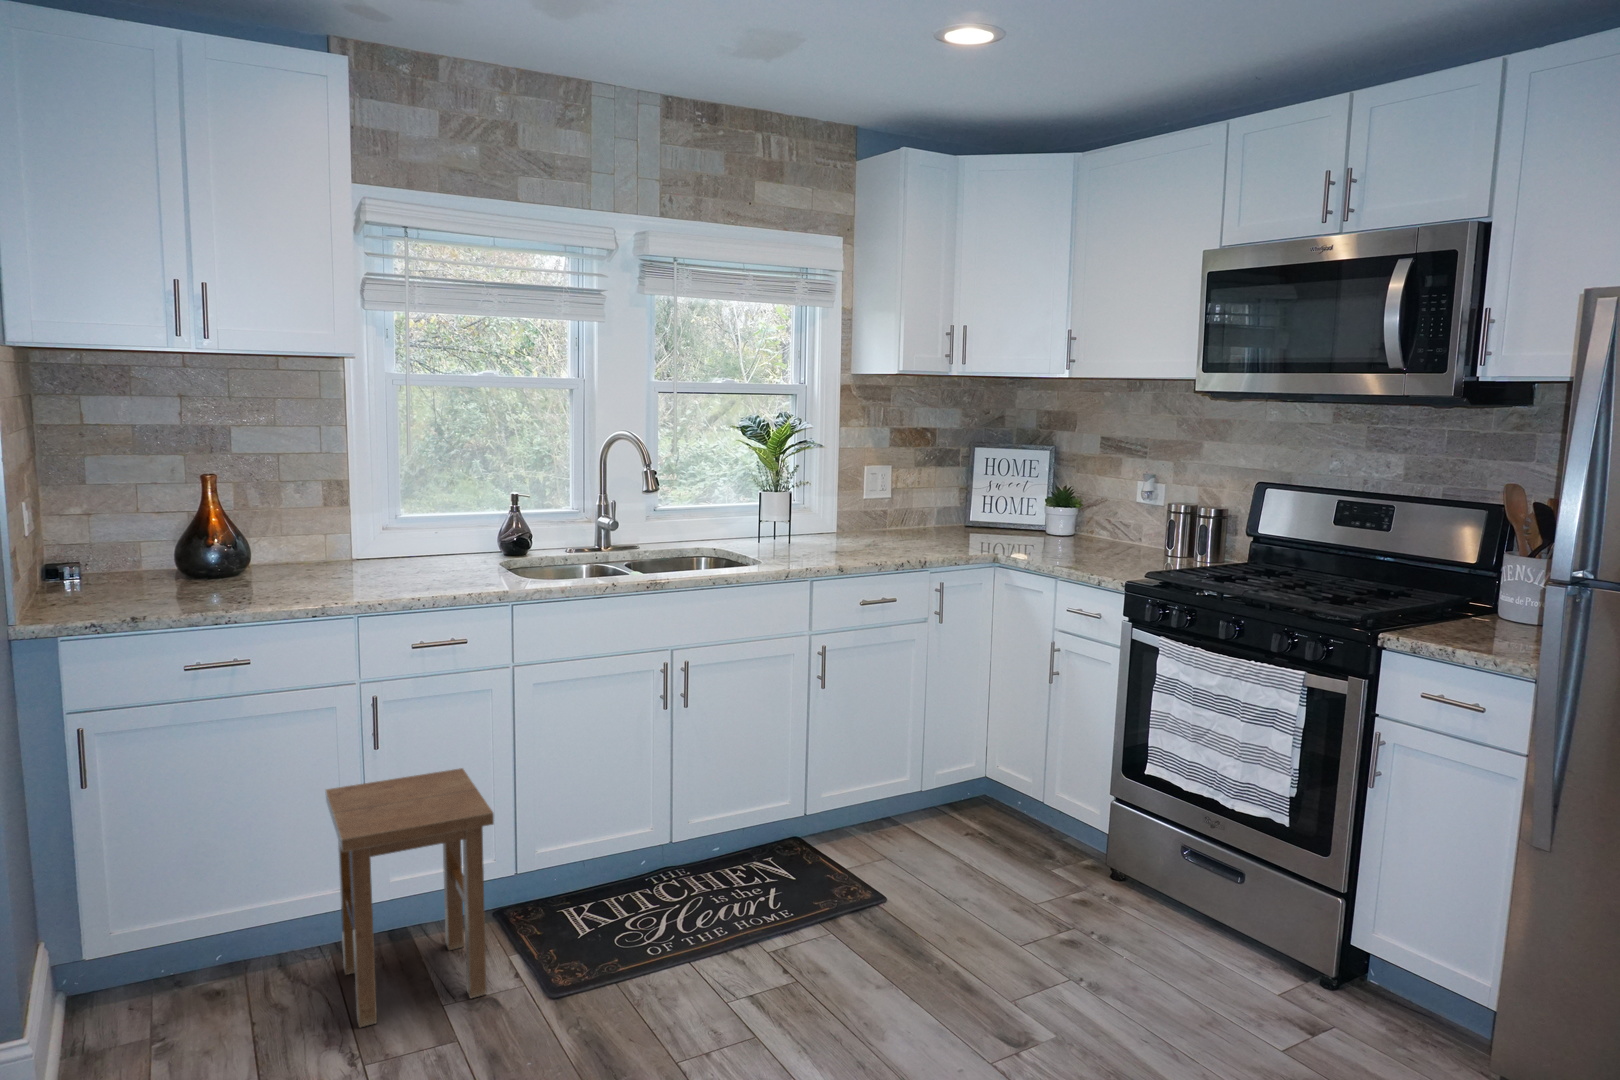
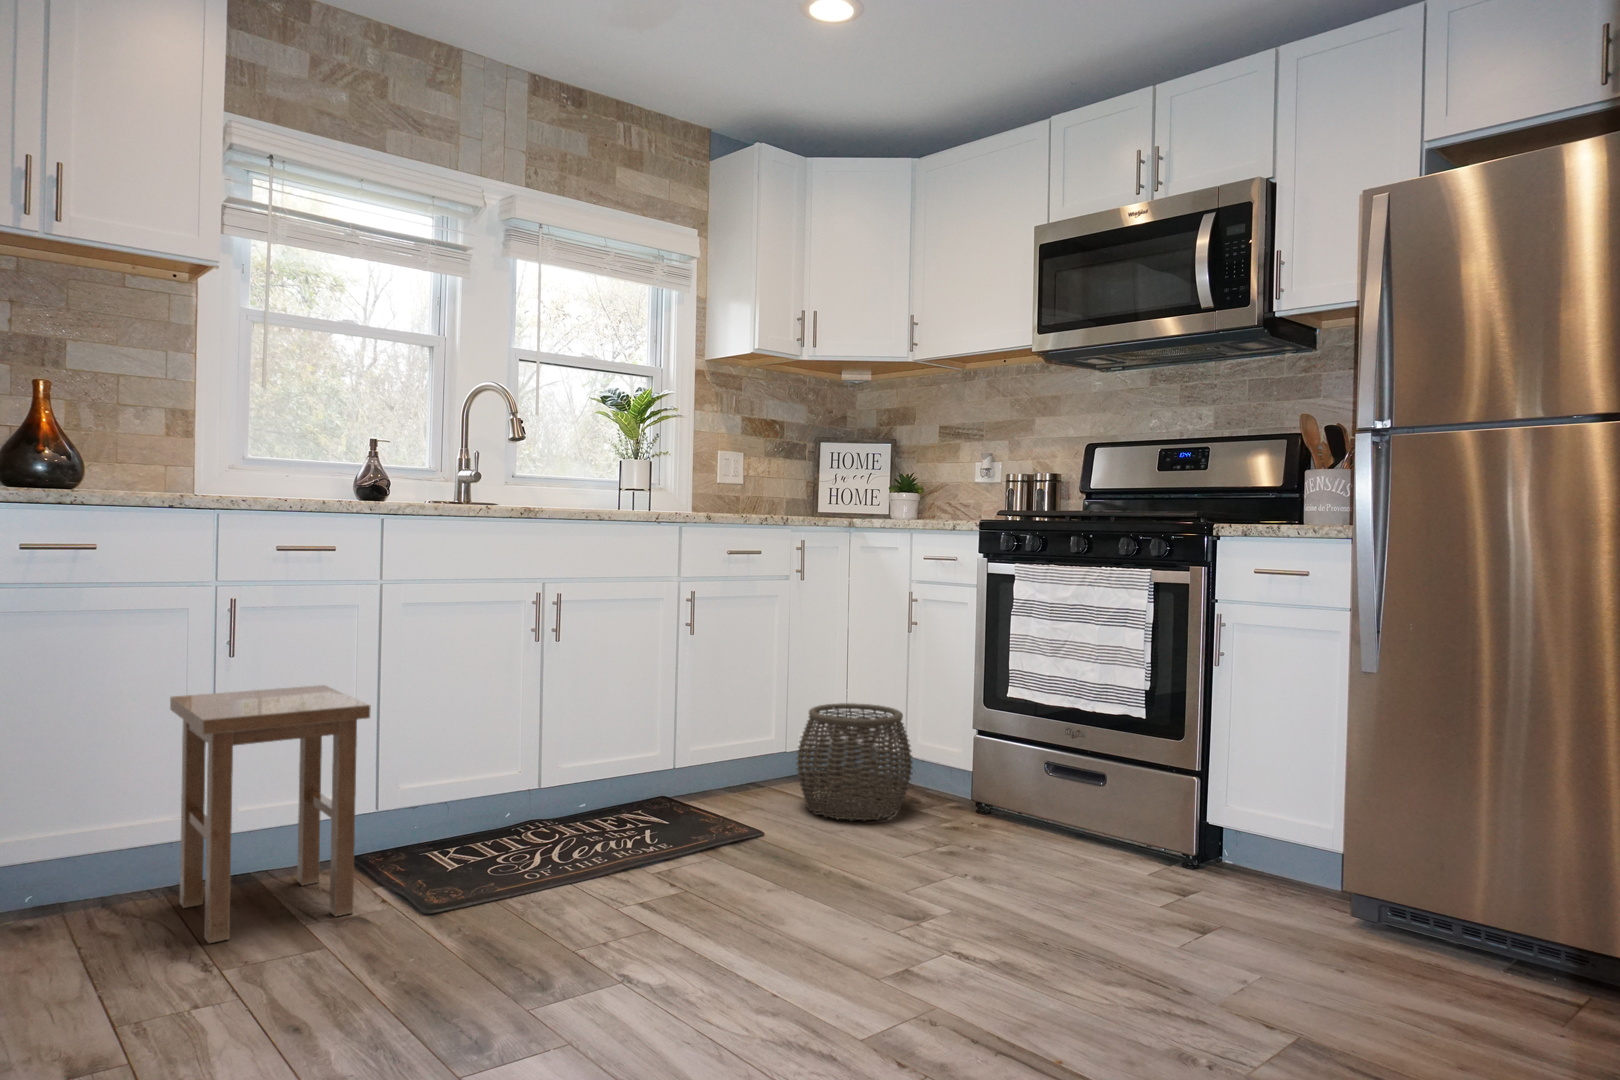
woven basket: none [923,758,1043,890] -> present [796,703,913,821]

